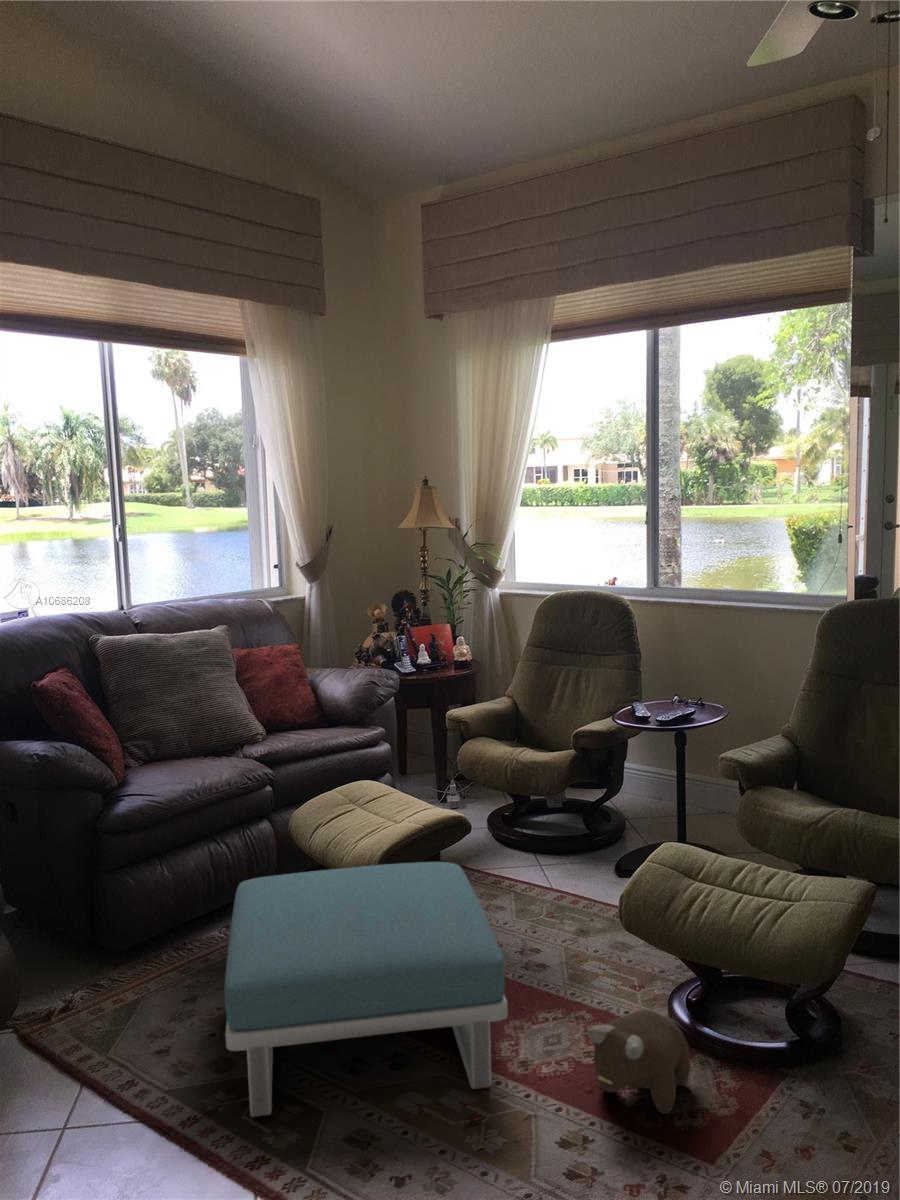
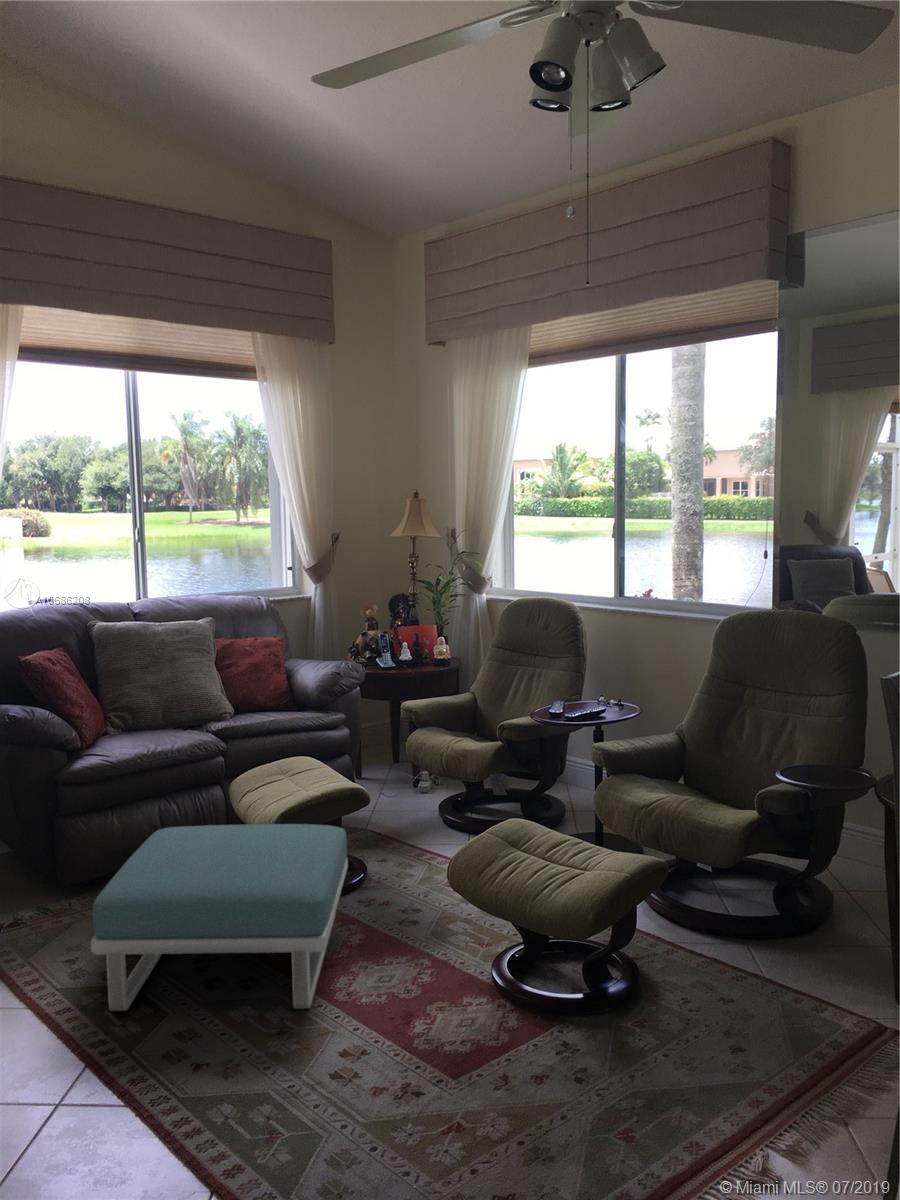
plush toy: present [587,1010,690,1114] -> none [374,954,476,1041]

